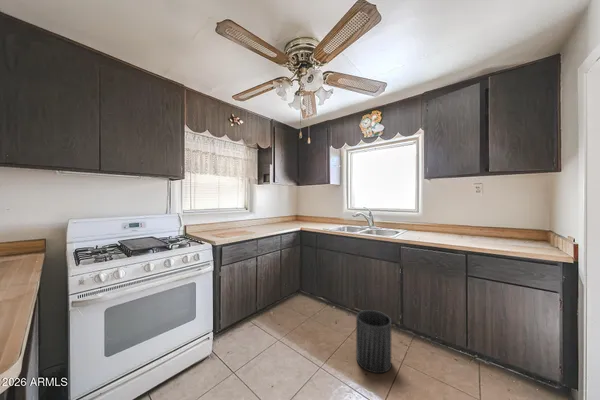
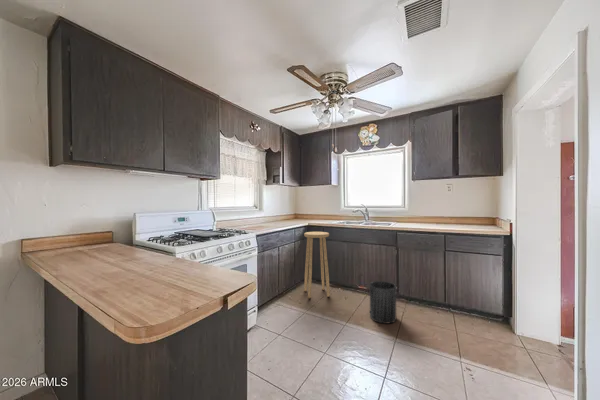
stool: none [289,239,318,320] -> present [304,232,330,298]

